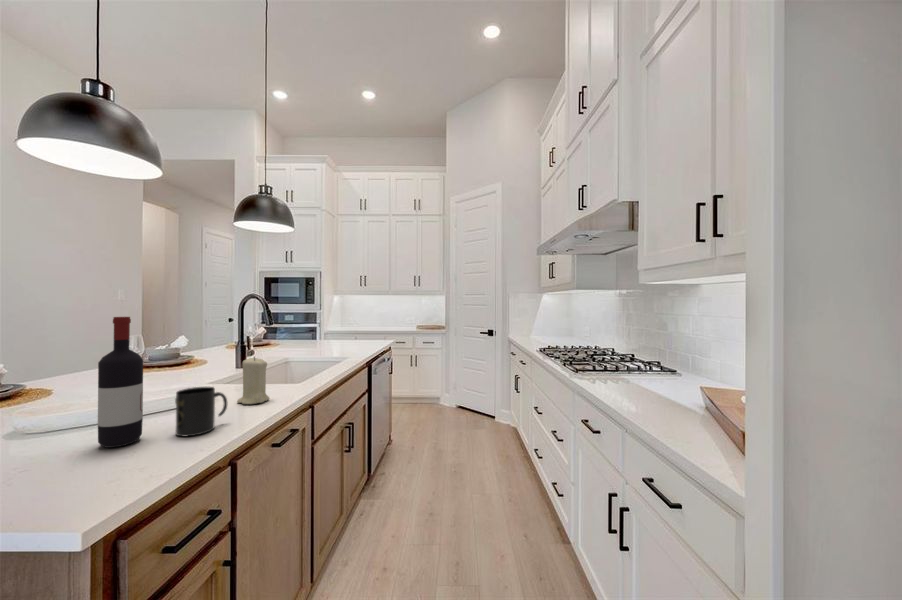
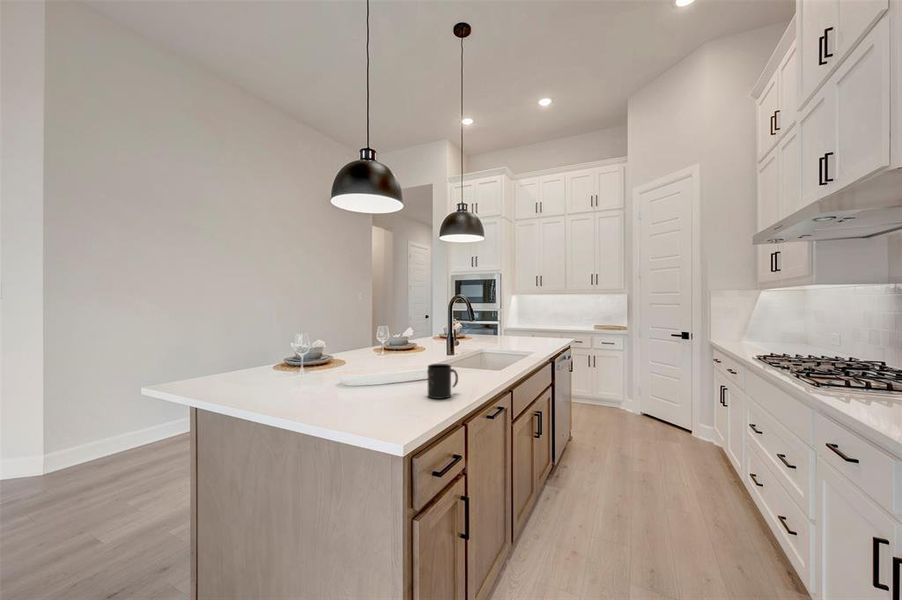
wine bottle: present [98,317,143,448] -> none [386,311,409,399]
candle: present [237,357,269,404] -> none [459,344,482,382]

